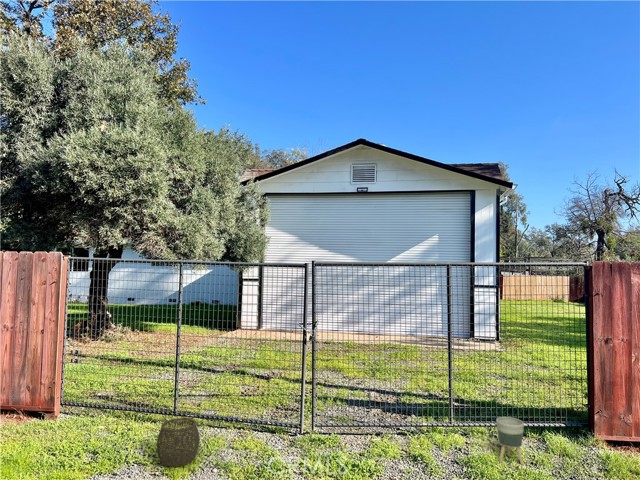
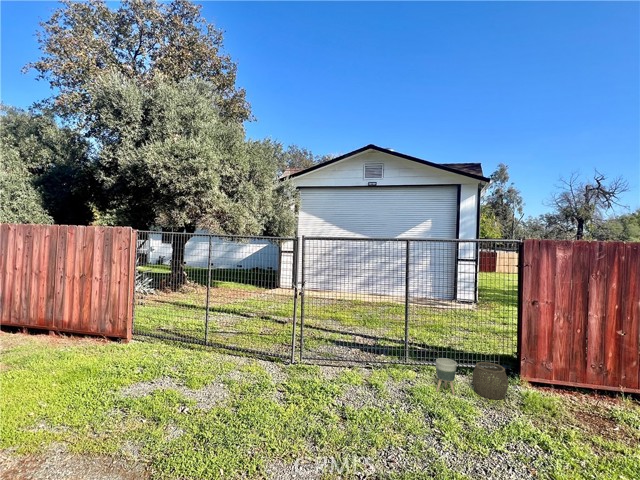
woven basket: present [156,418,200,467] -> present [472,362,508,399]

